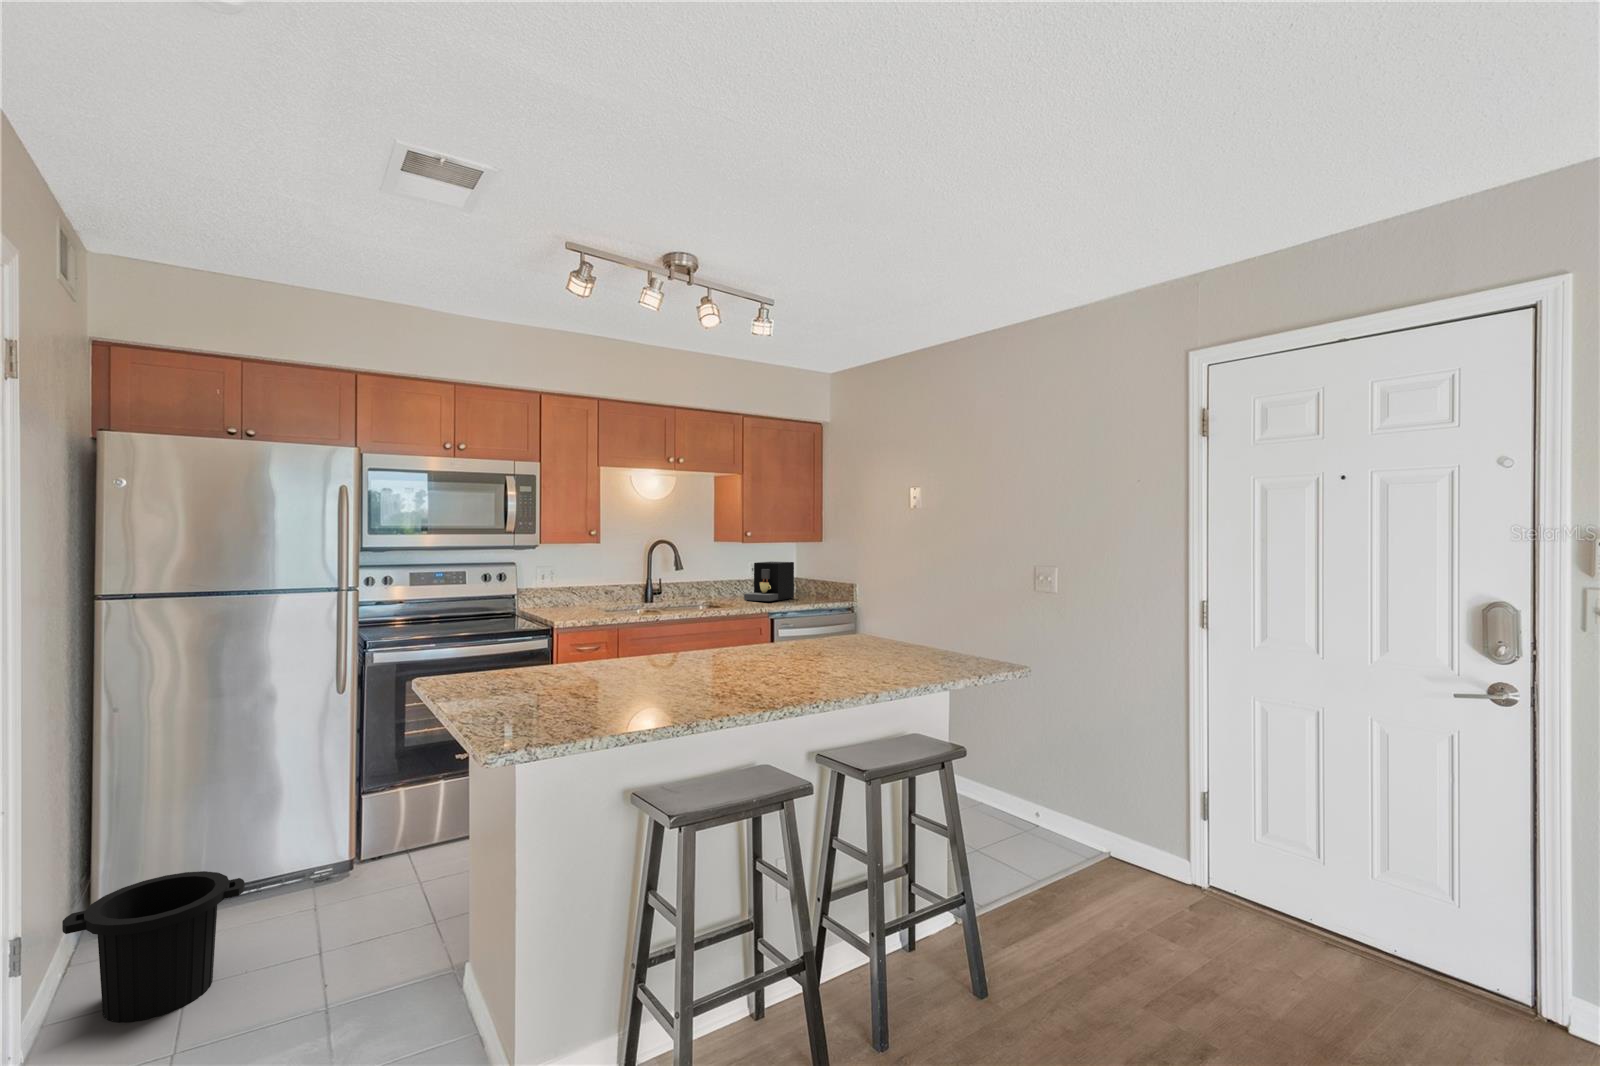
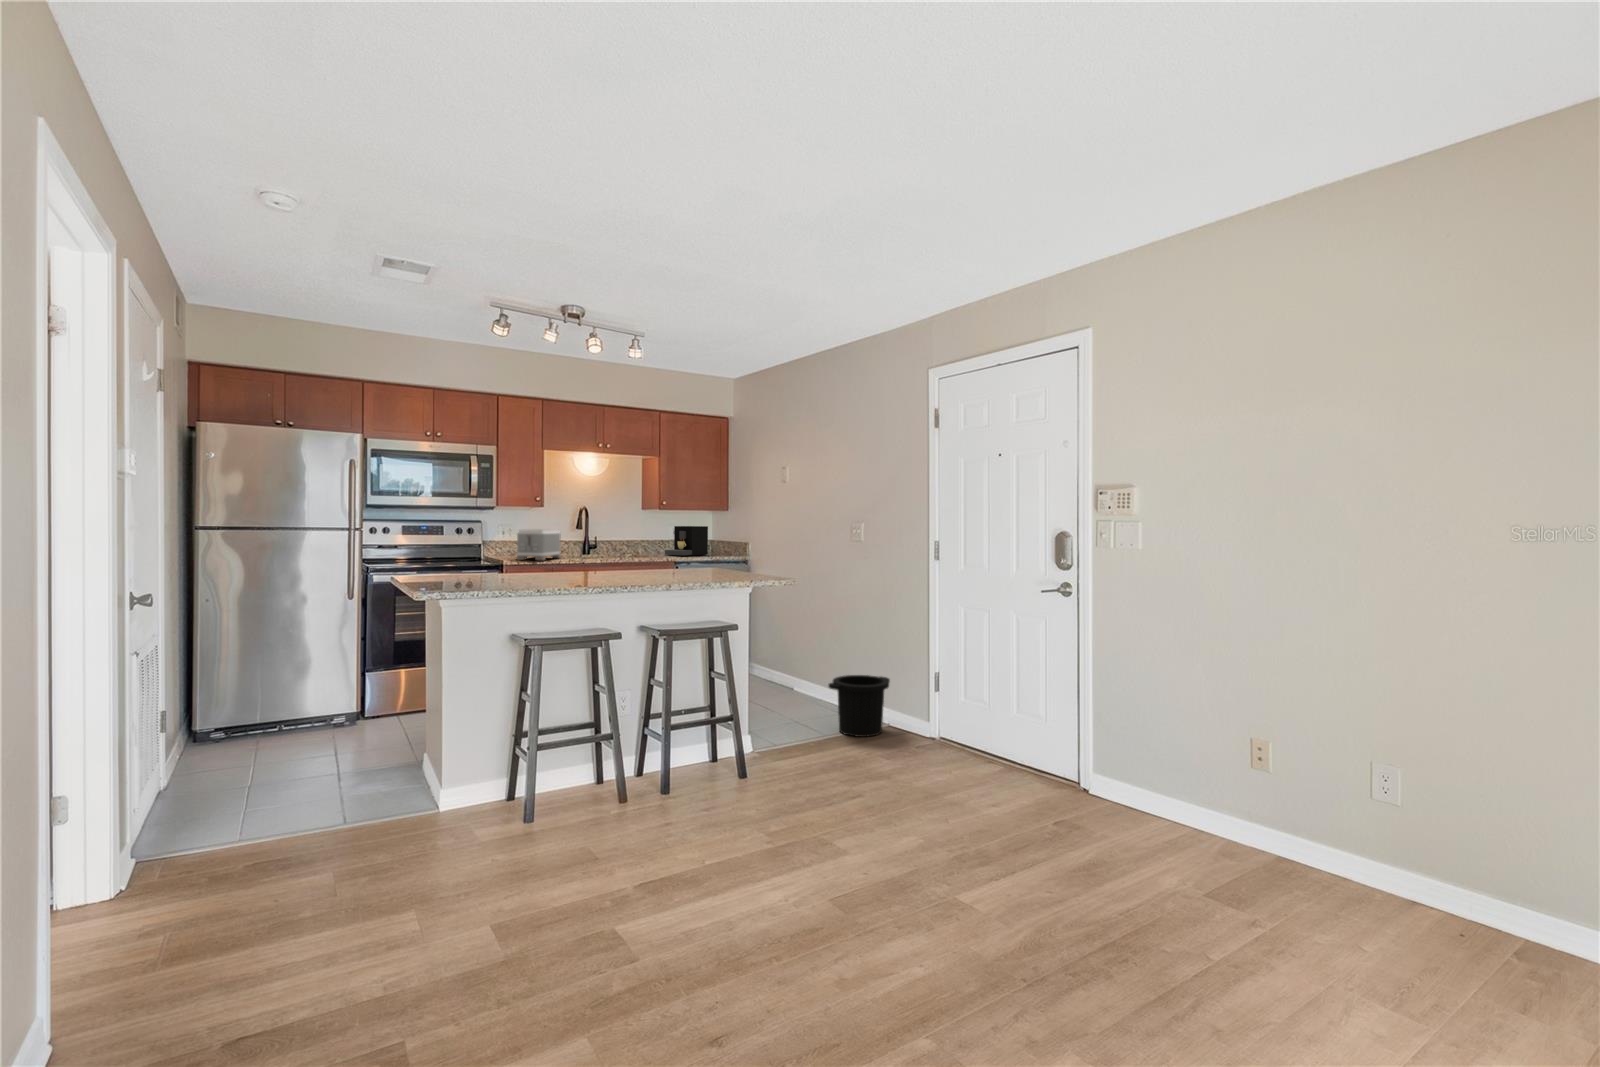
toaster: none [567,574,625,619] -> present [516,529,561,560]
trash can: present [62,871,245,1022] -> present [828,675,890,737]

